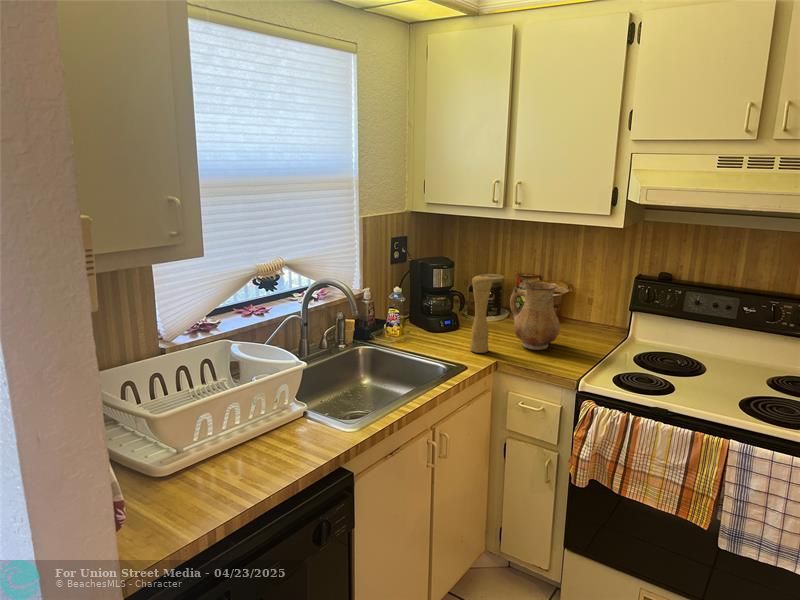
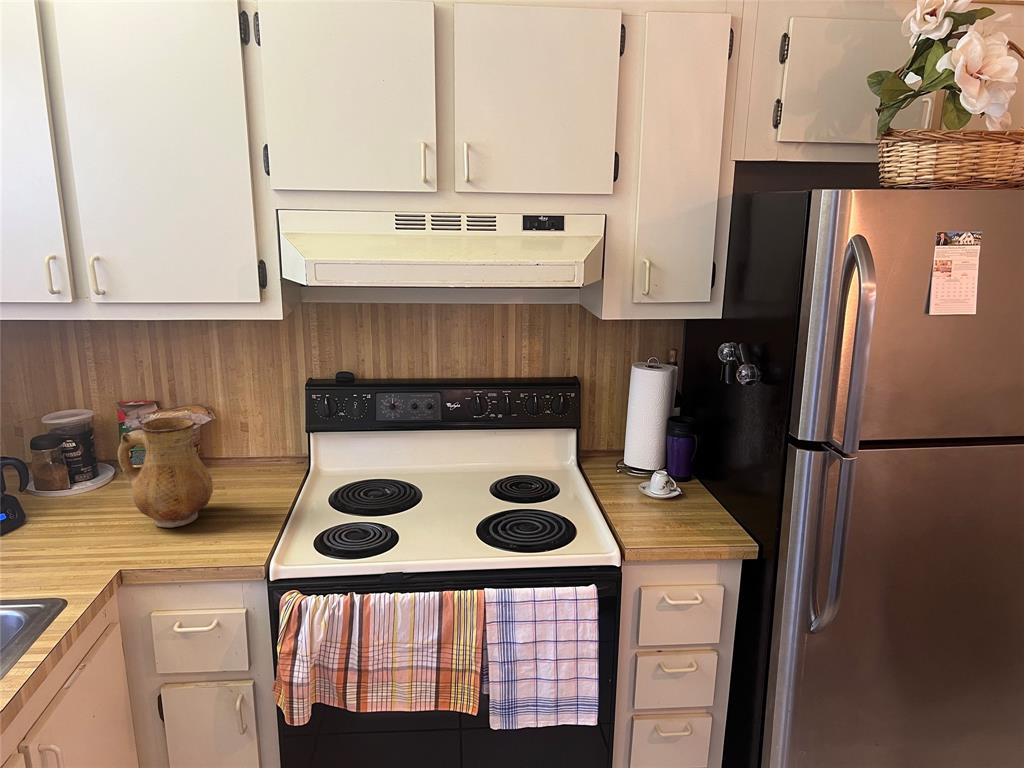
pepper mill: present [470,275,492,353] -> none [37,427,93,563]

